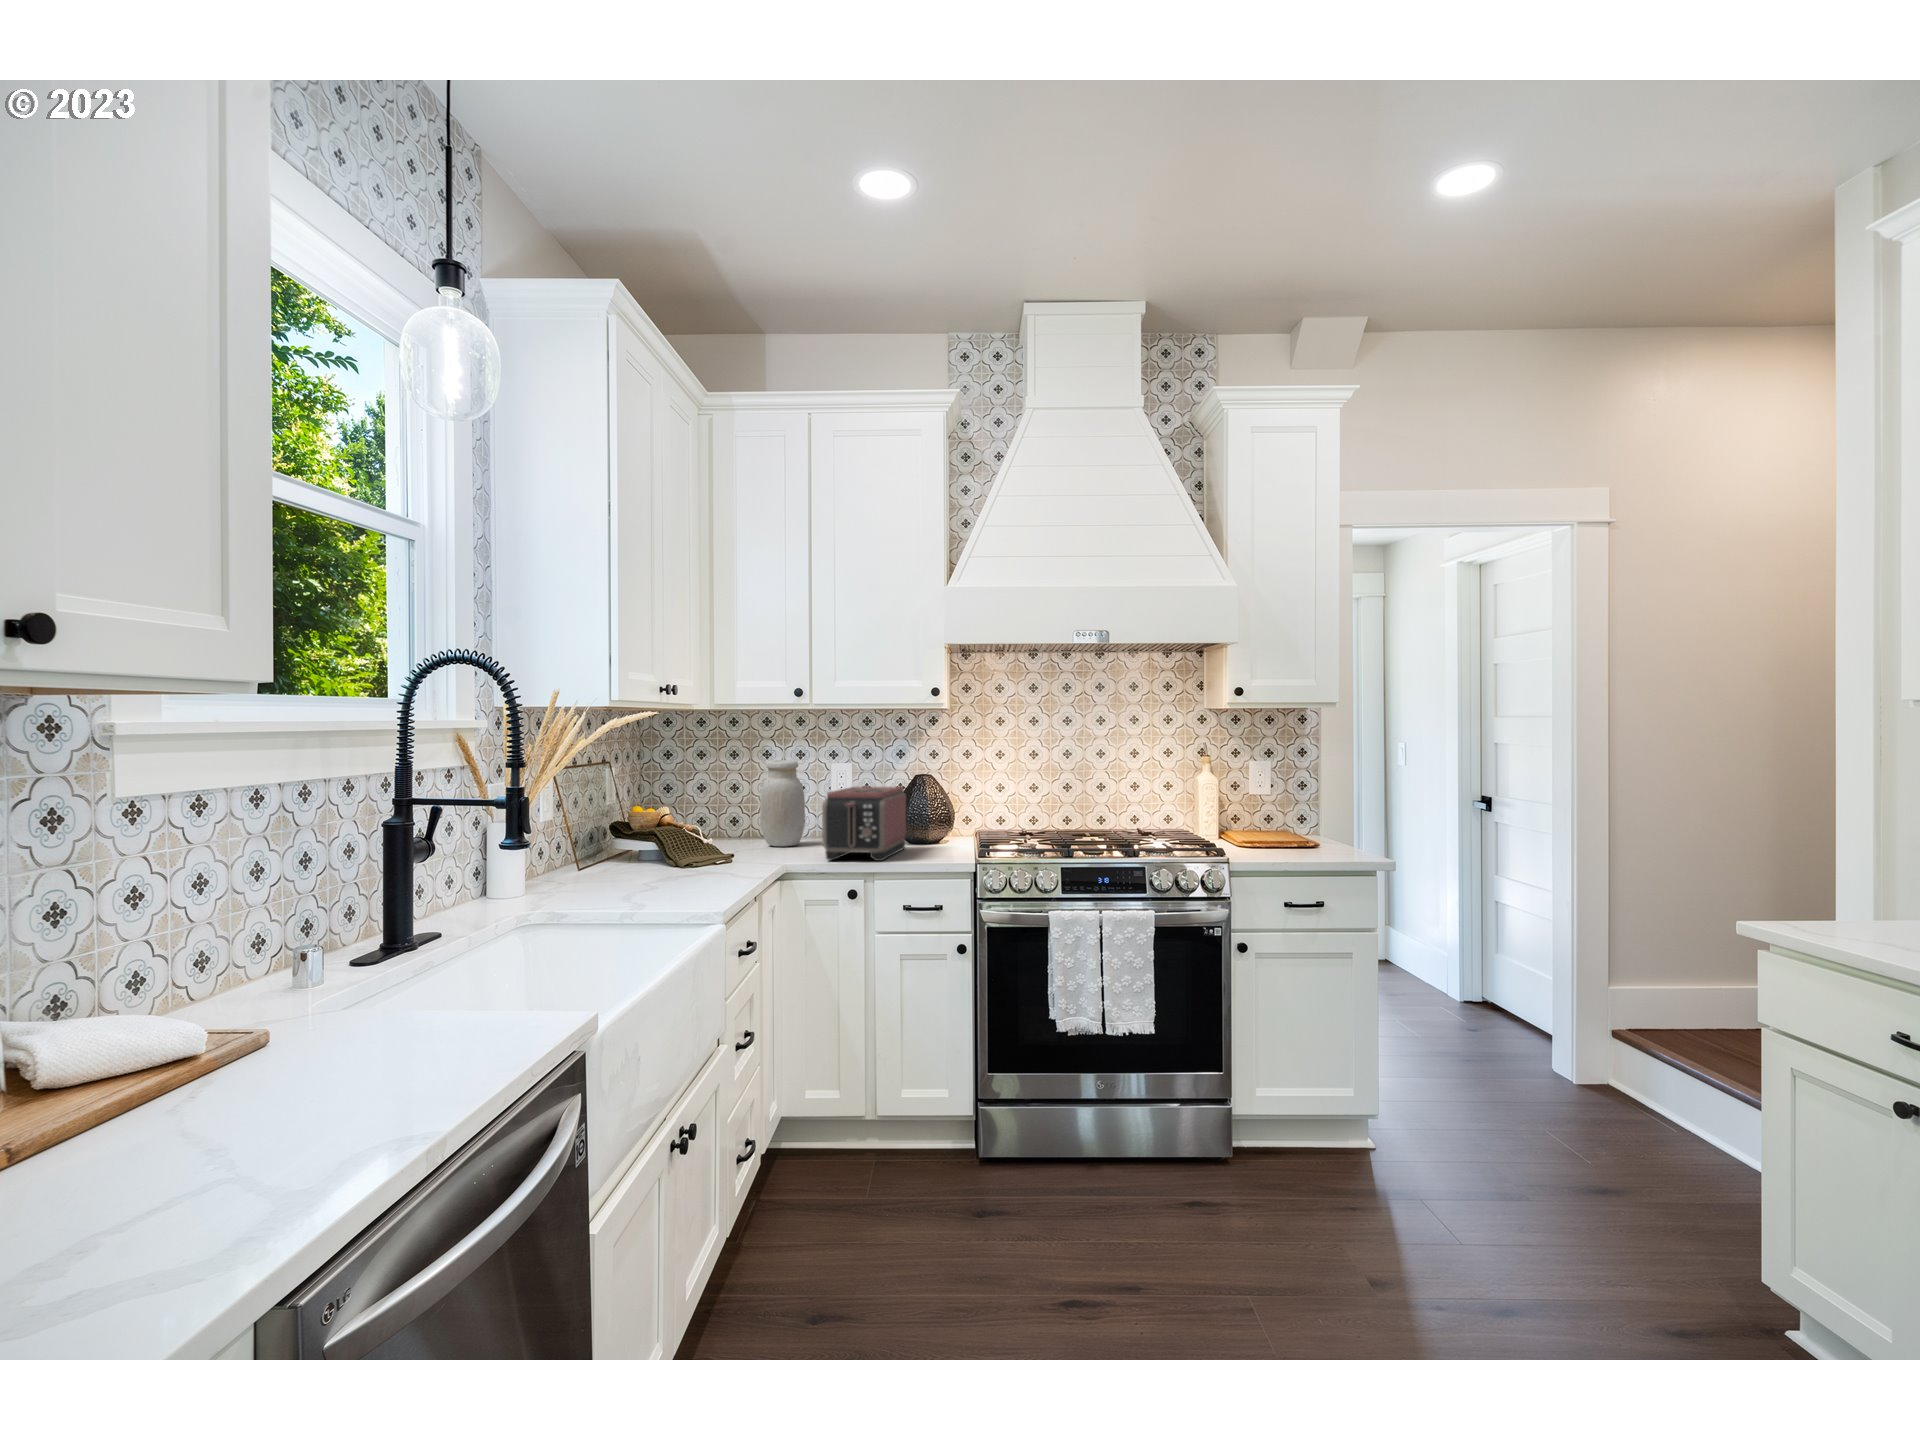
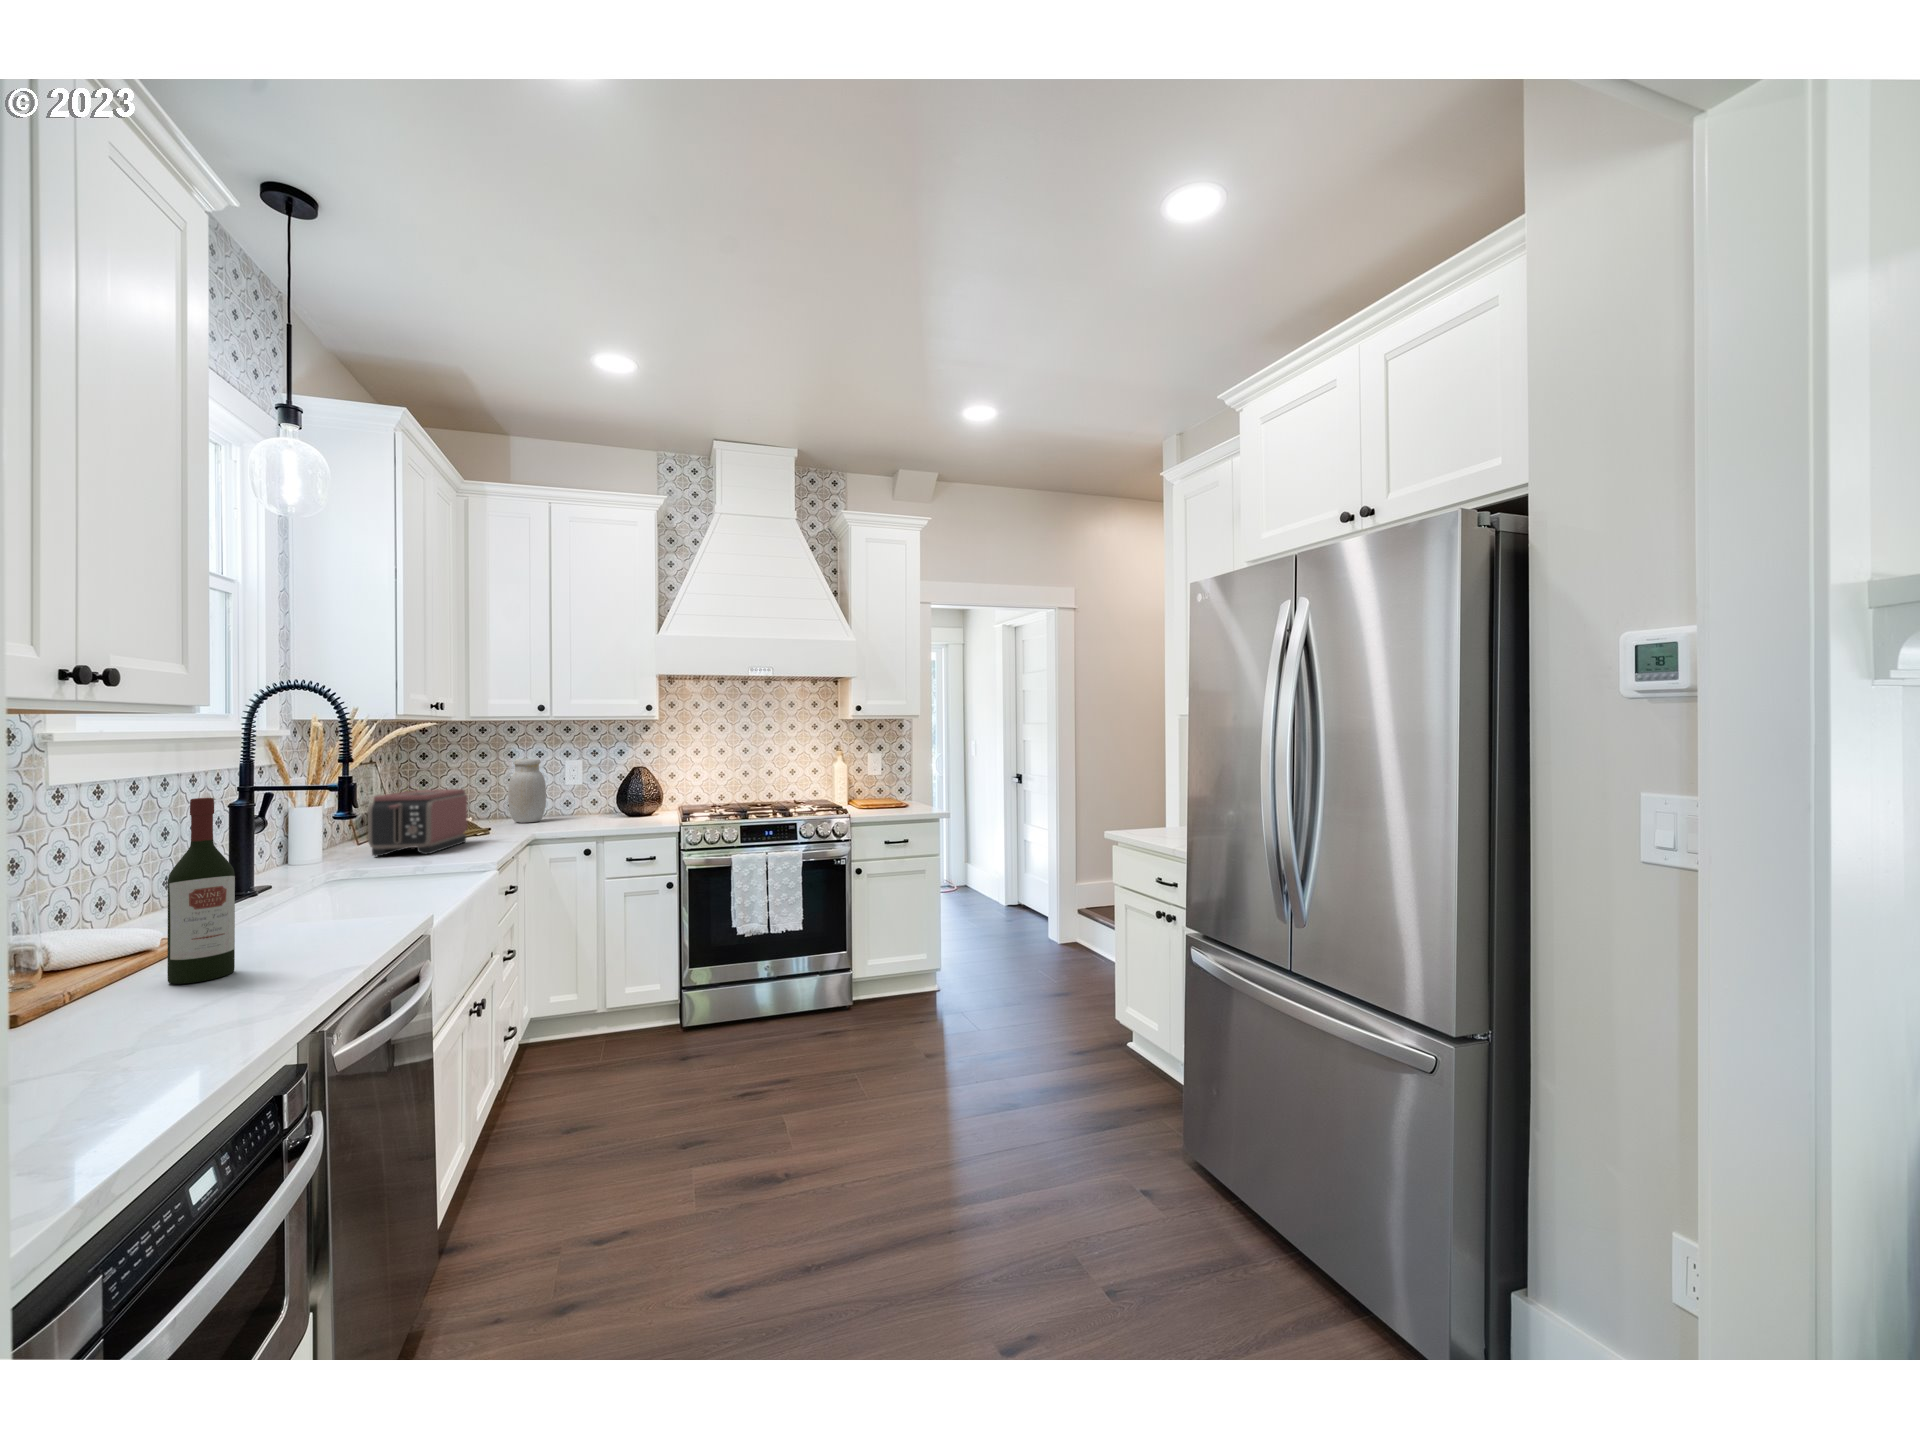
toaster: present [822,787,906,861] -> present [368,789,468,856]
wine bottle: none [98,834,208,1171] -> present [167,798,235,984]

